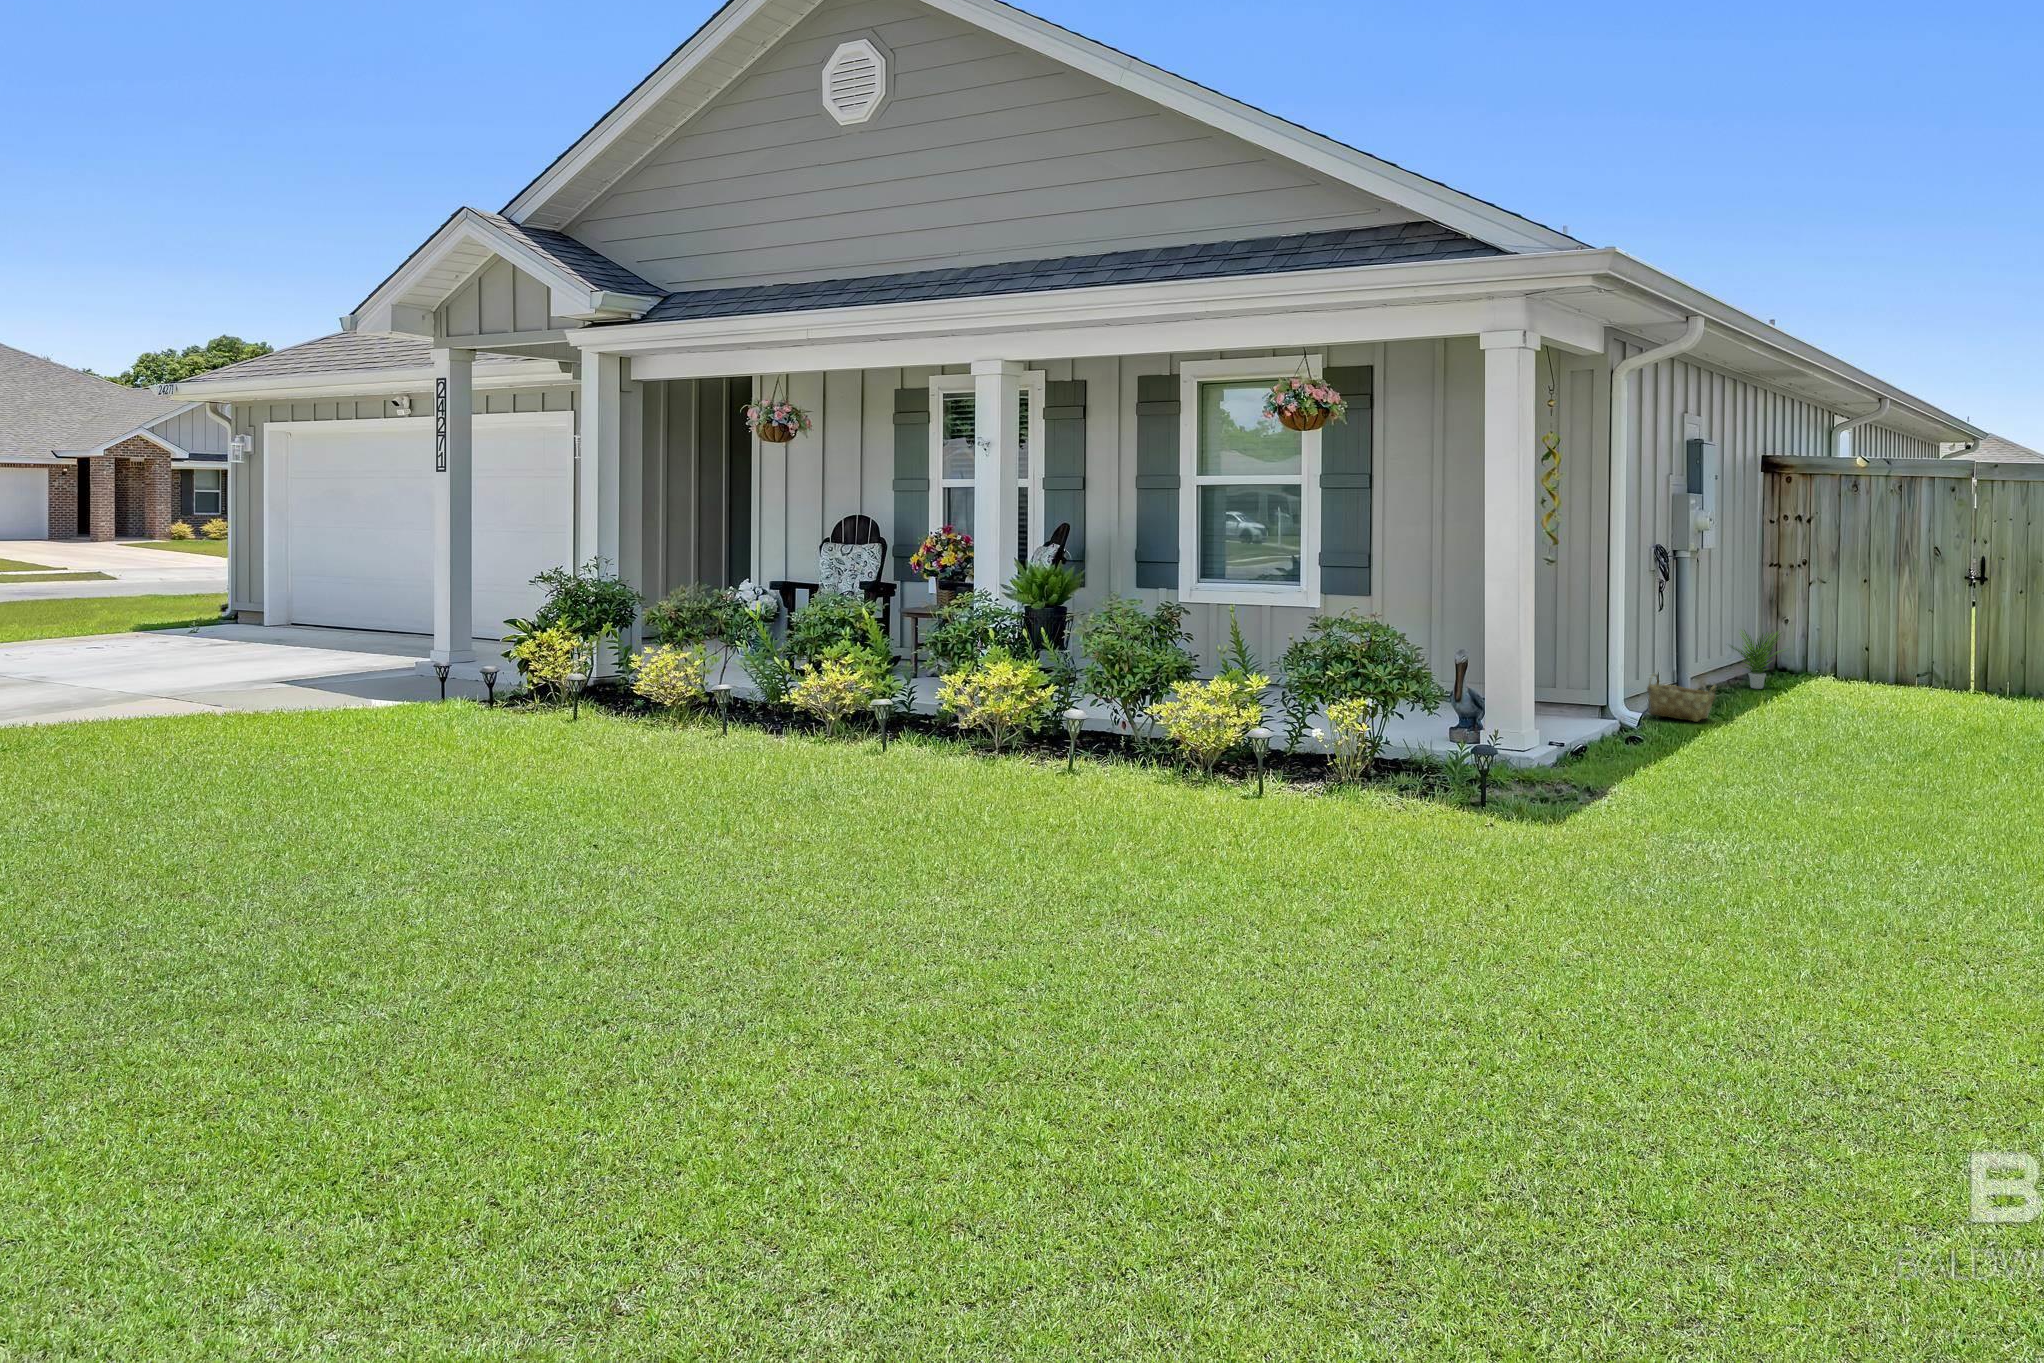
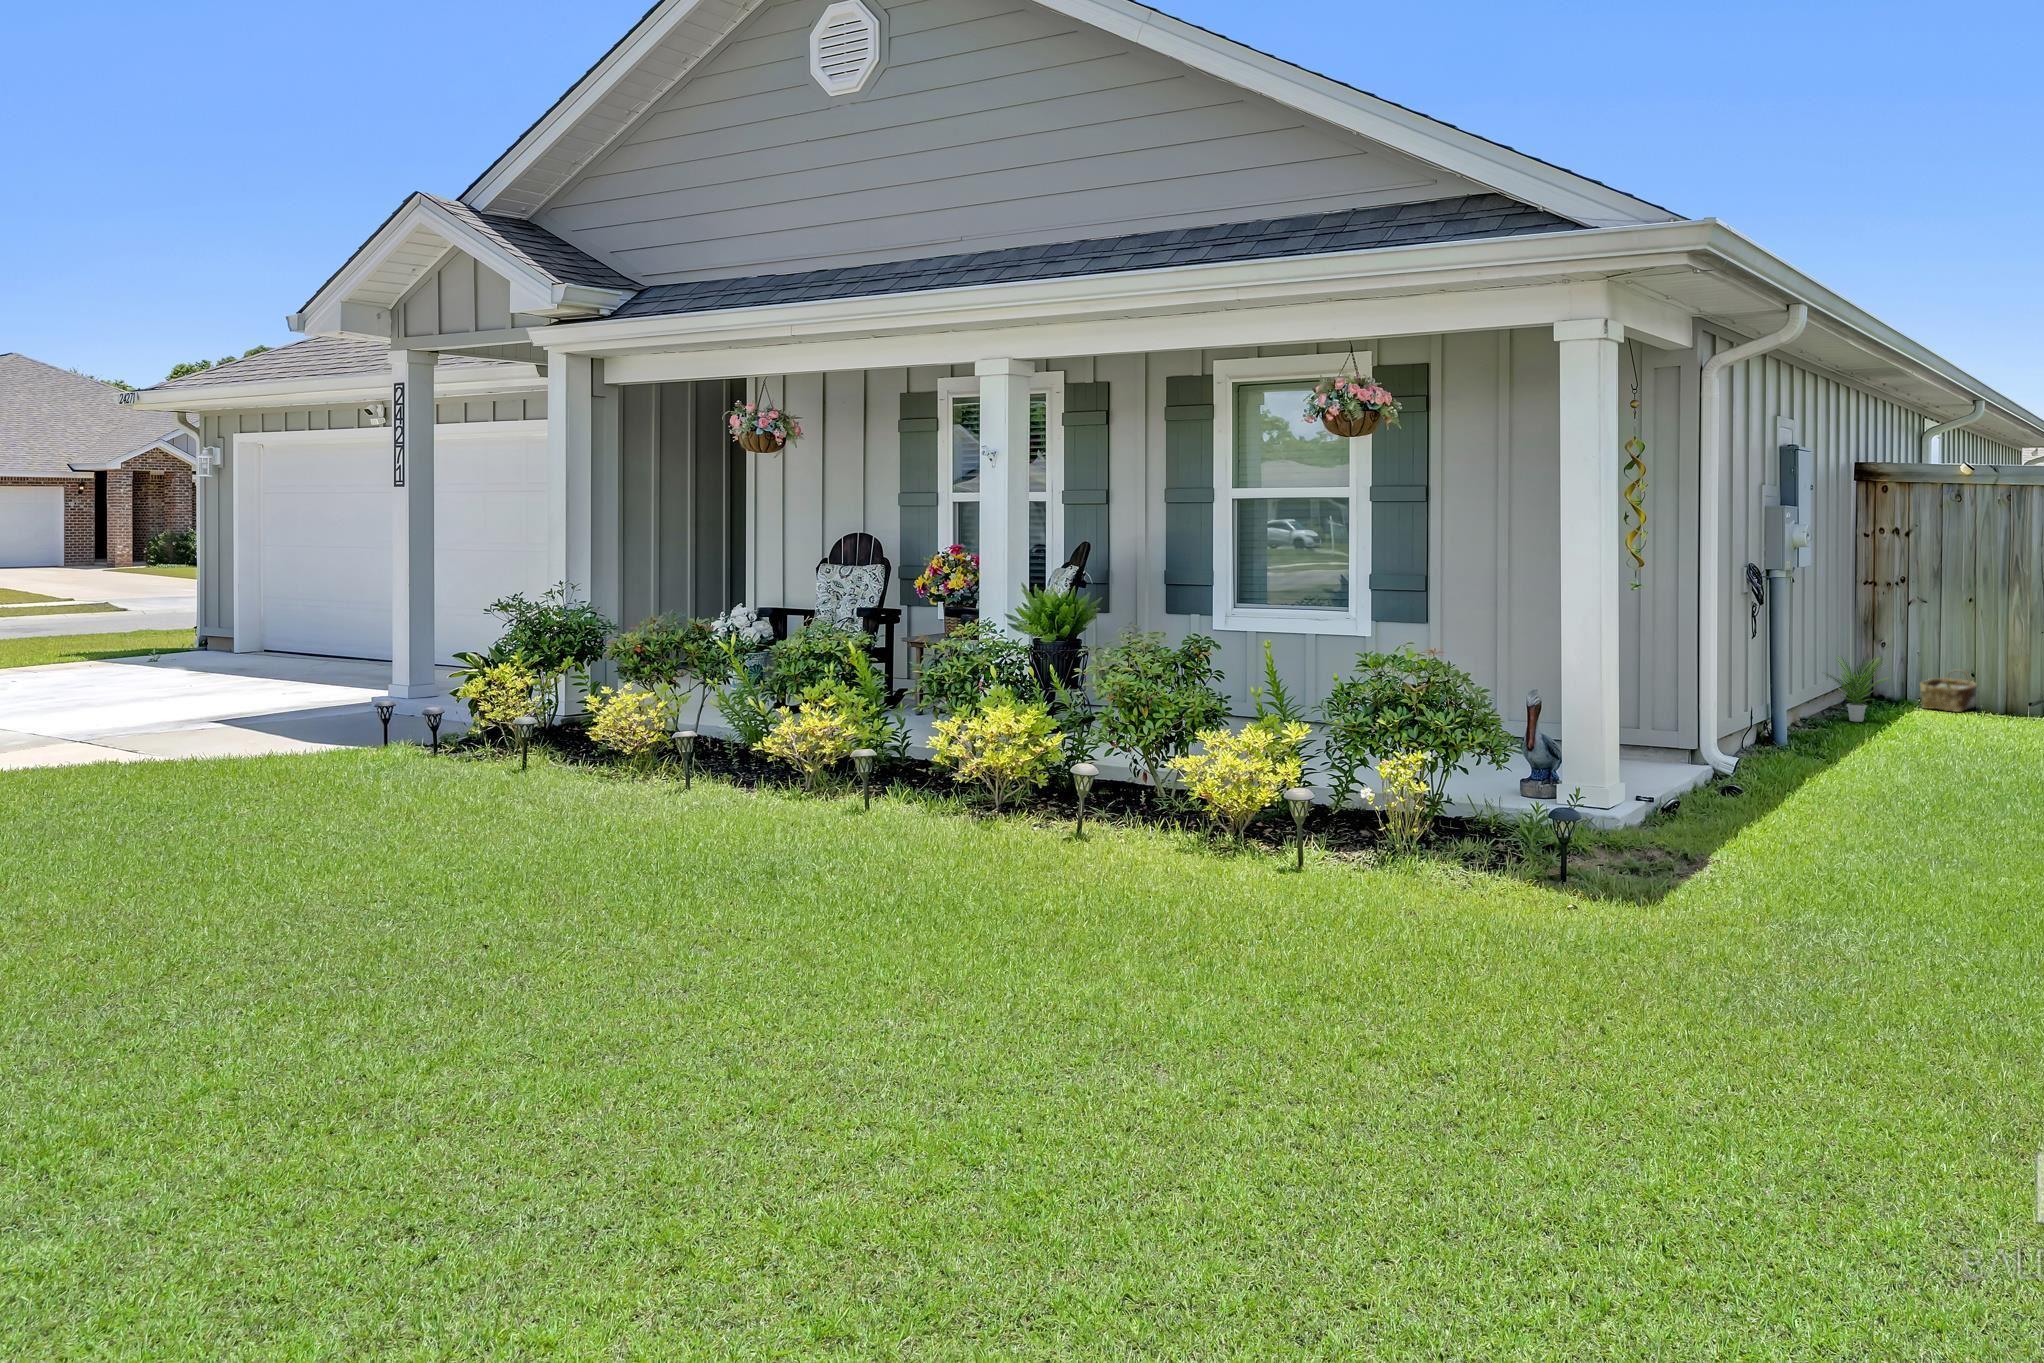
woven basket: present [1647,674,1716,722] -> present [1920,670,1977,712]

